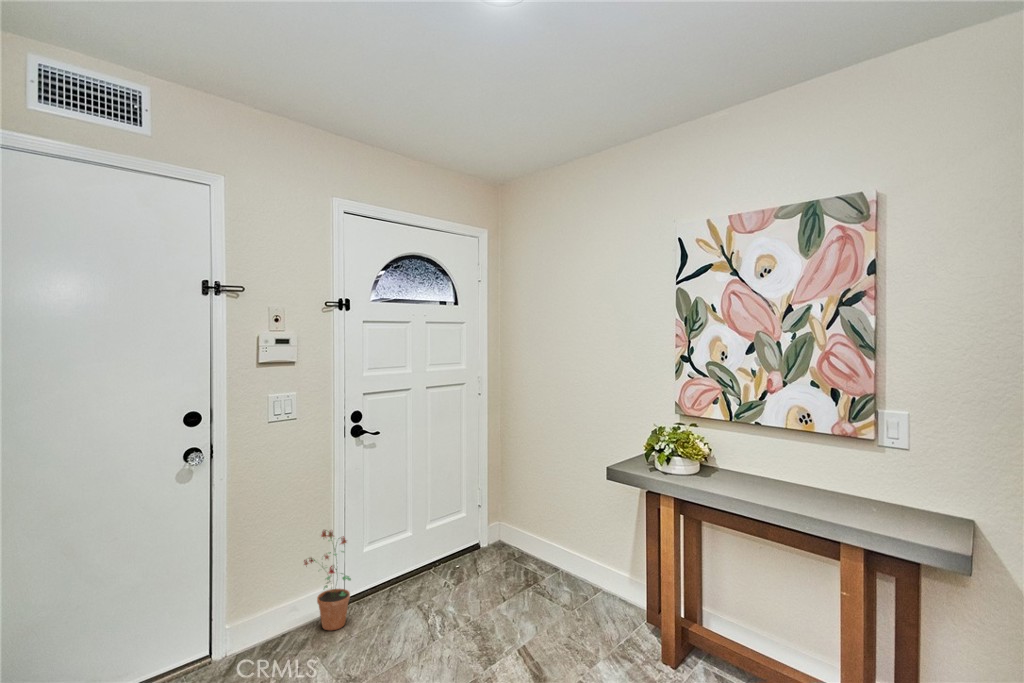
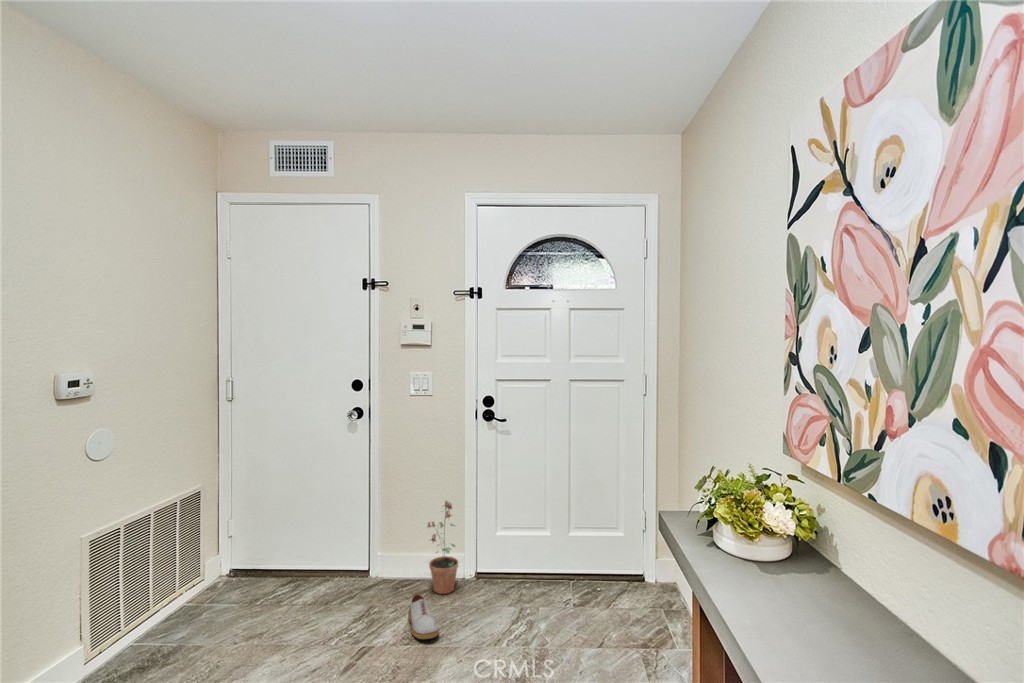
shoe: none [338,627,400,665] -> present [408,594,439,639]

